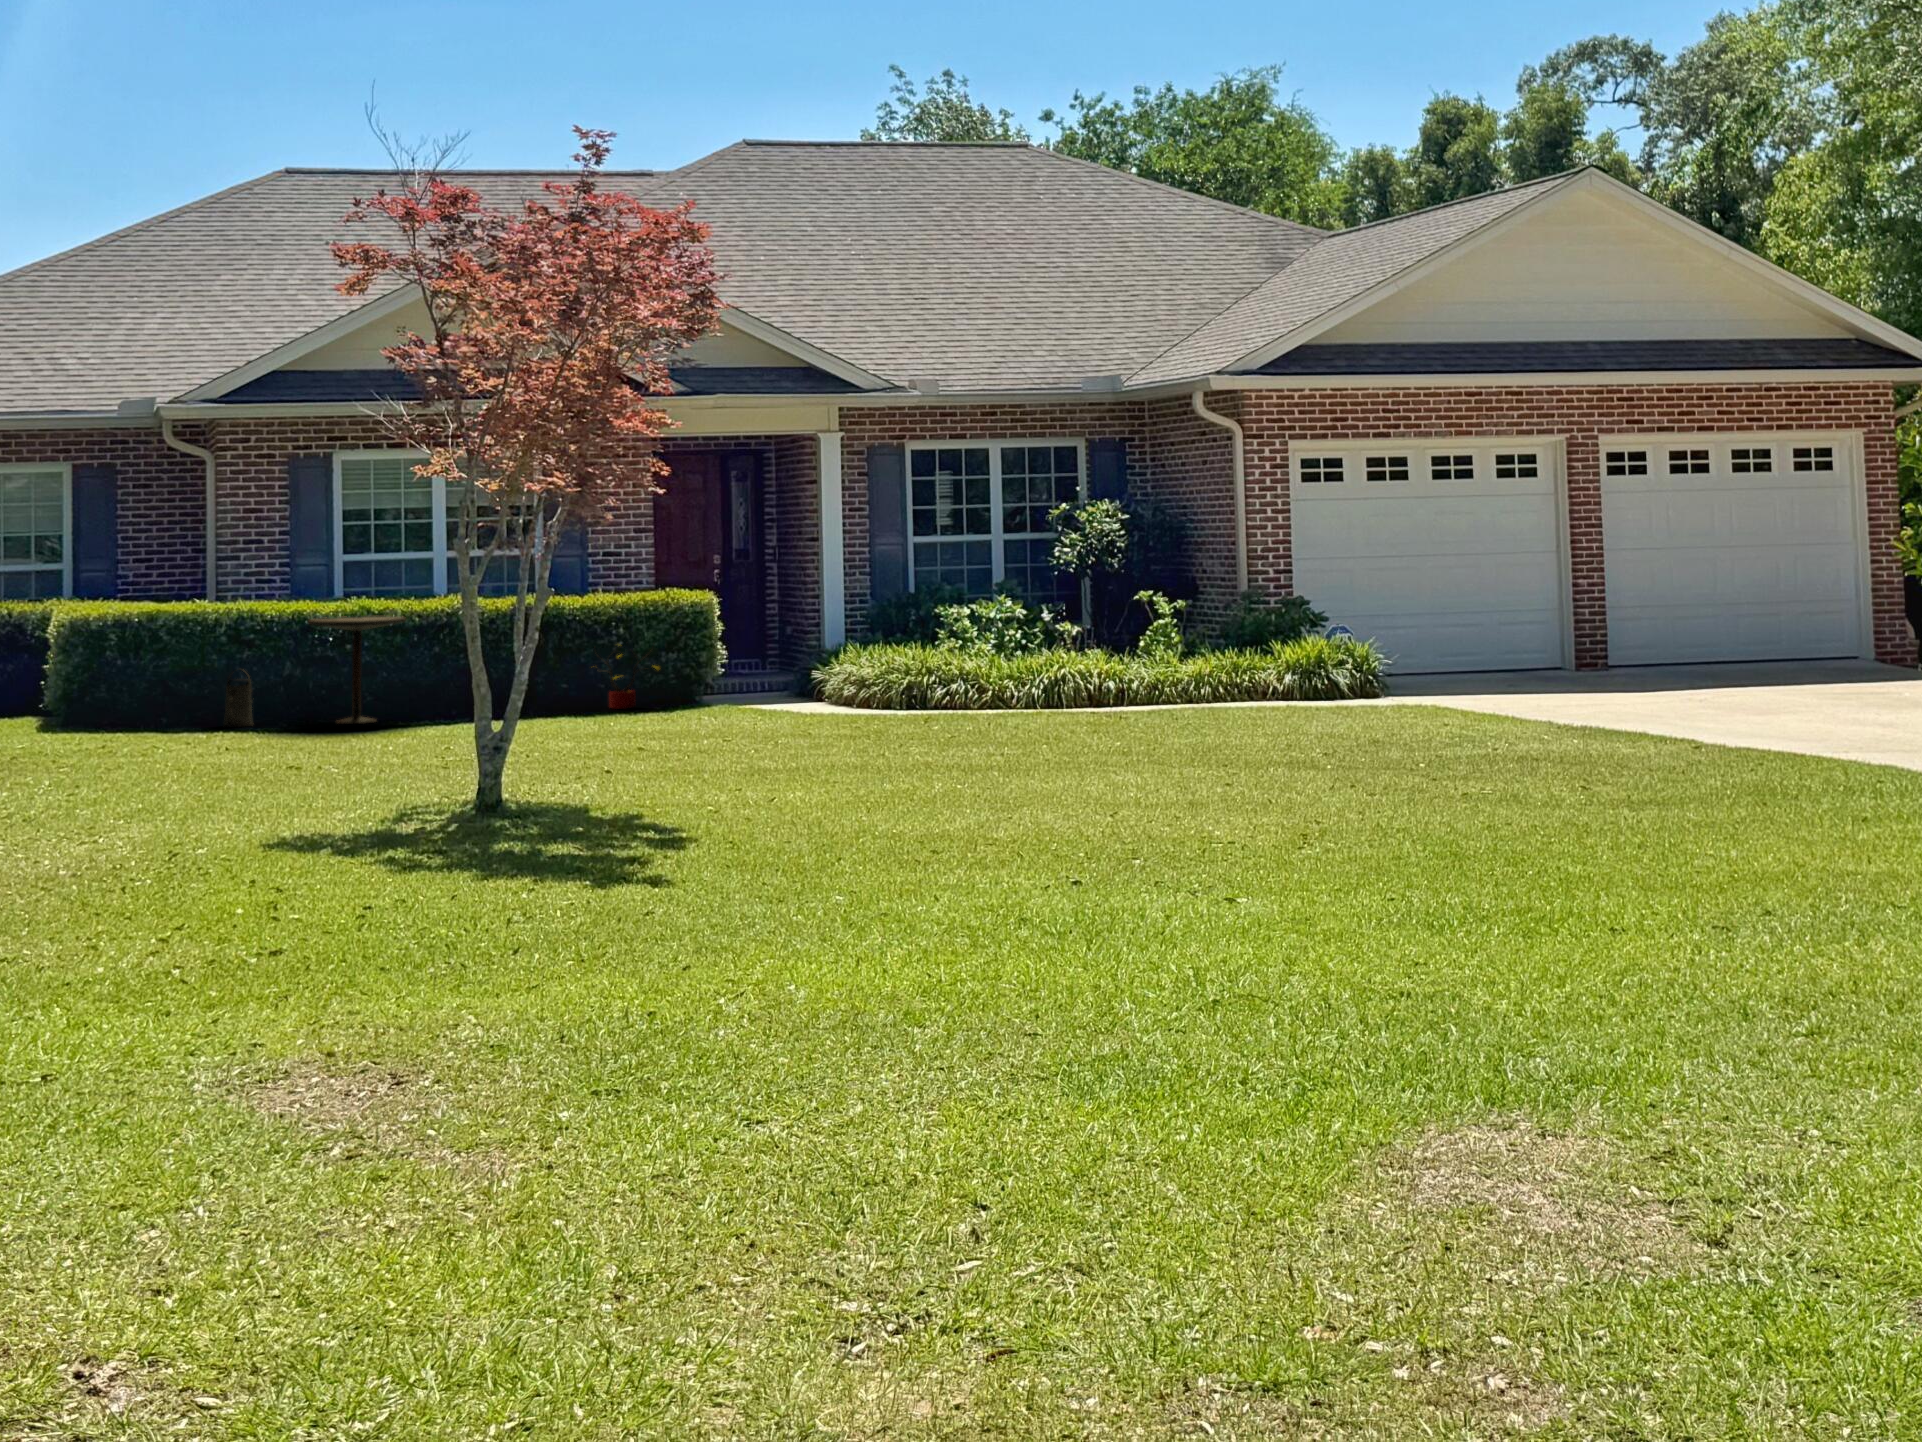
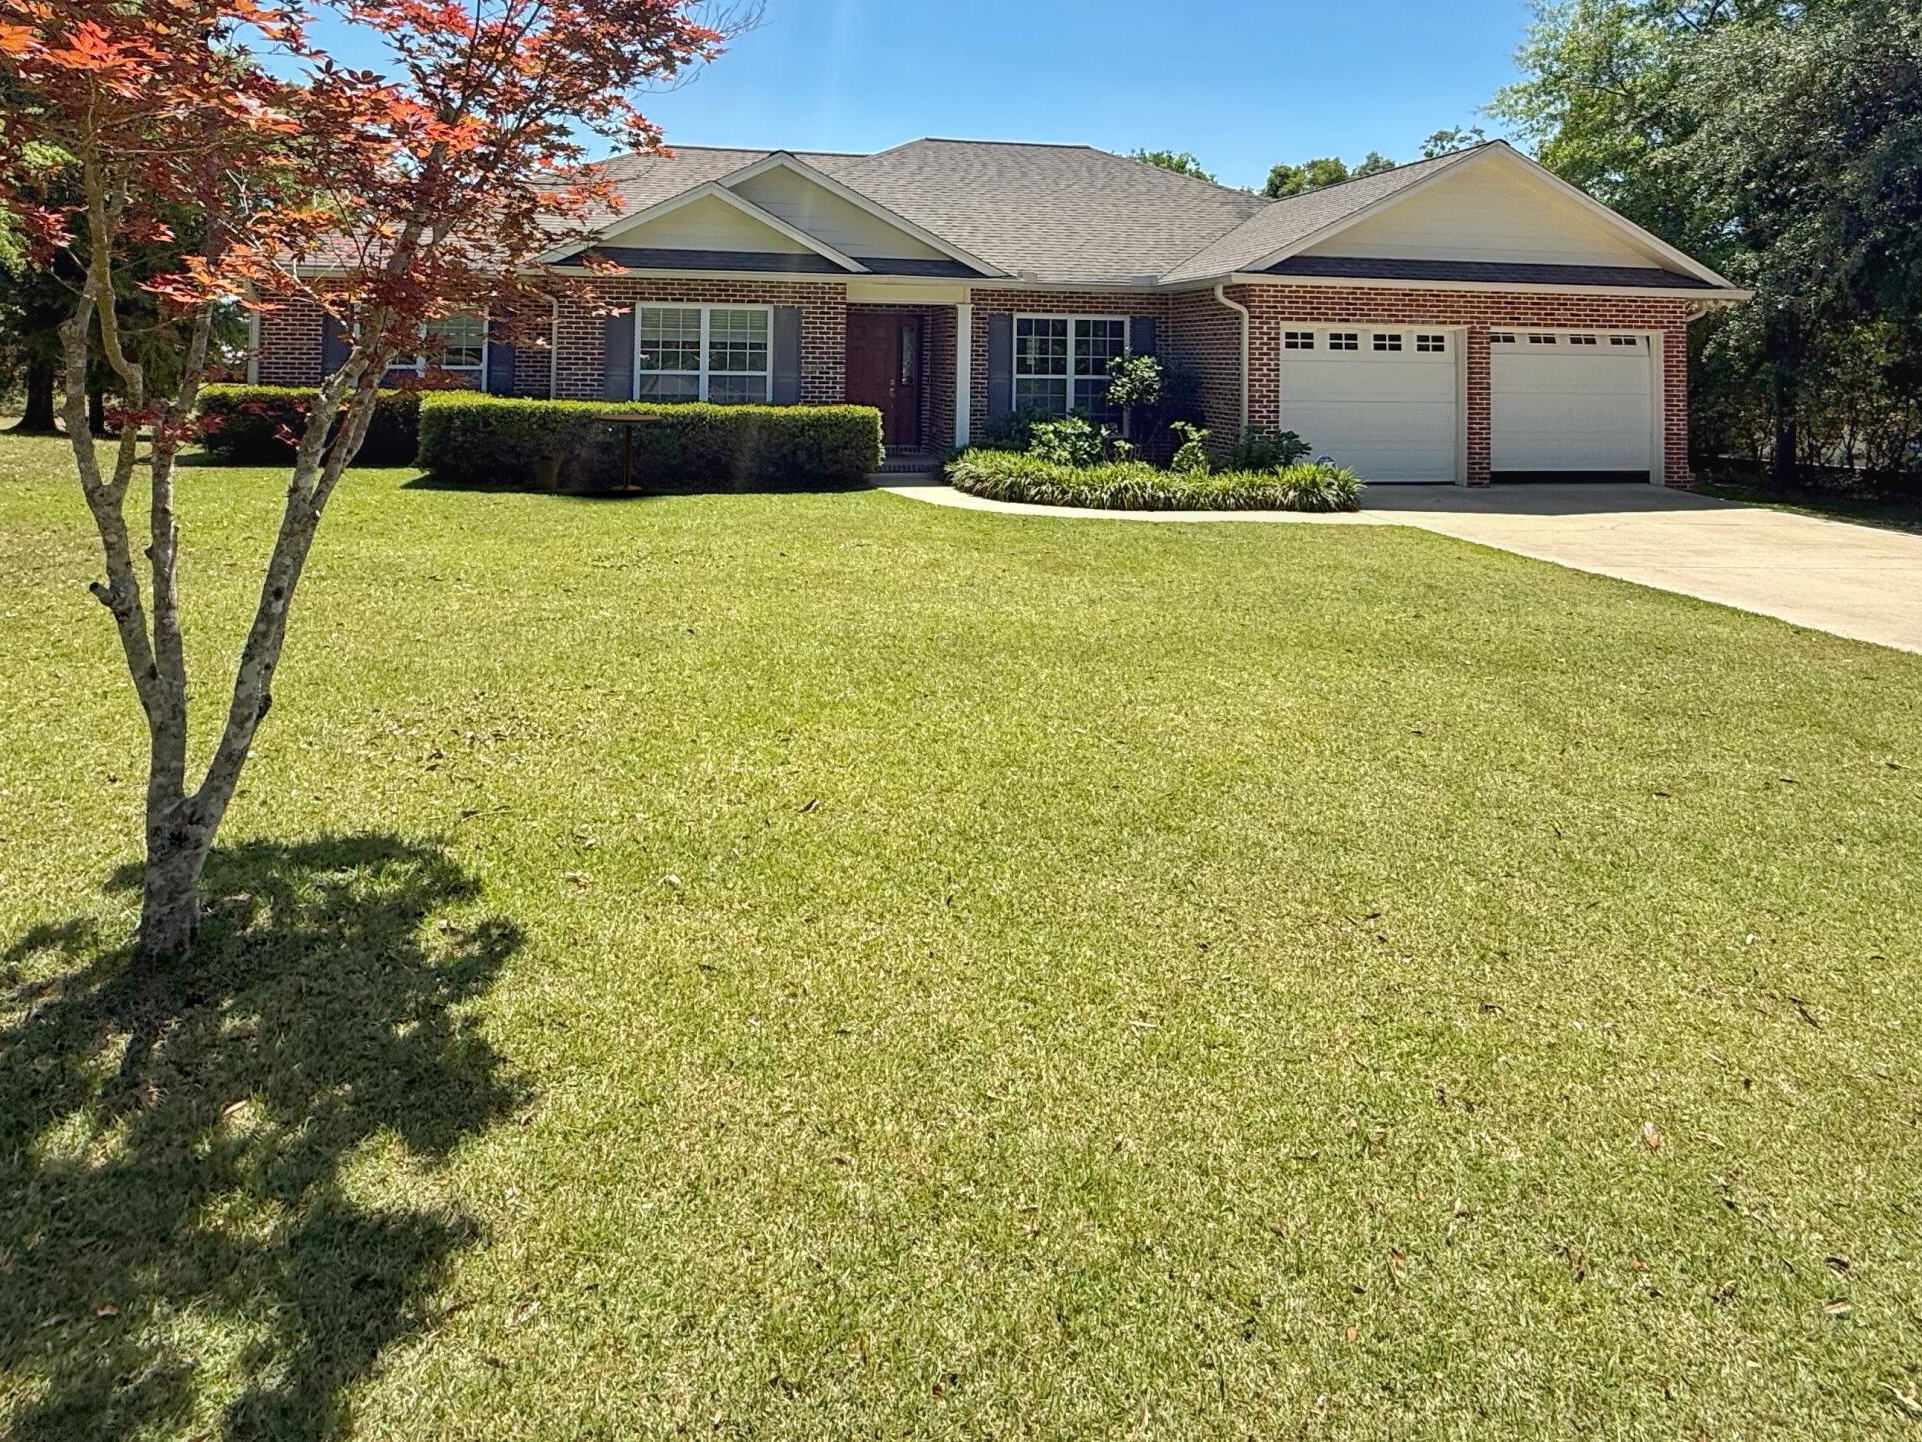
decorative plant: present [594,647,660,709] -> none [792,441,840,488]

